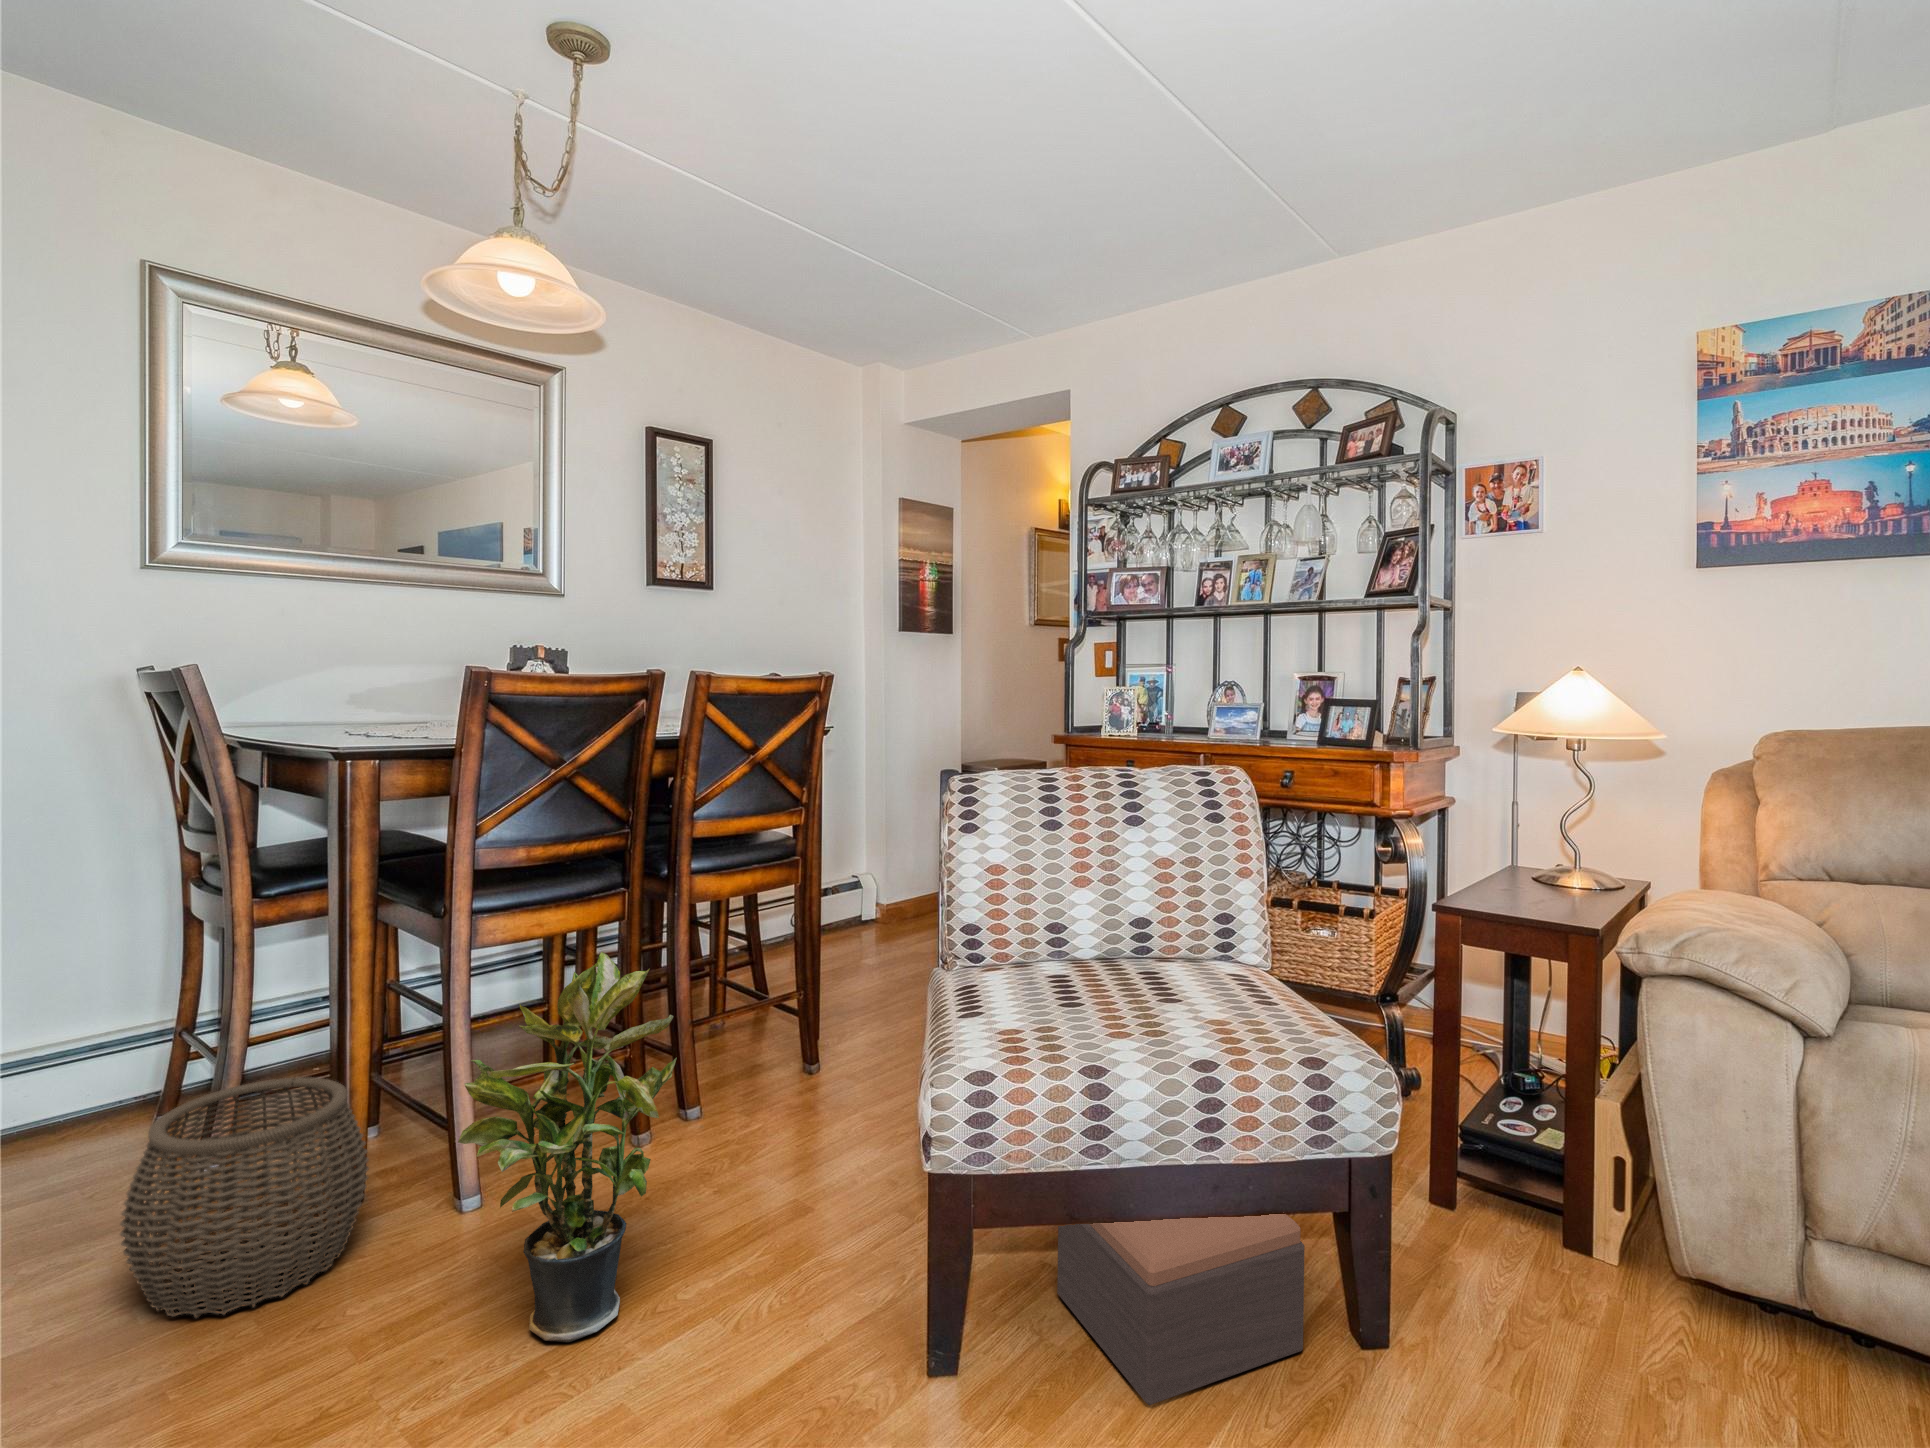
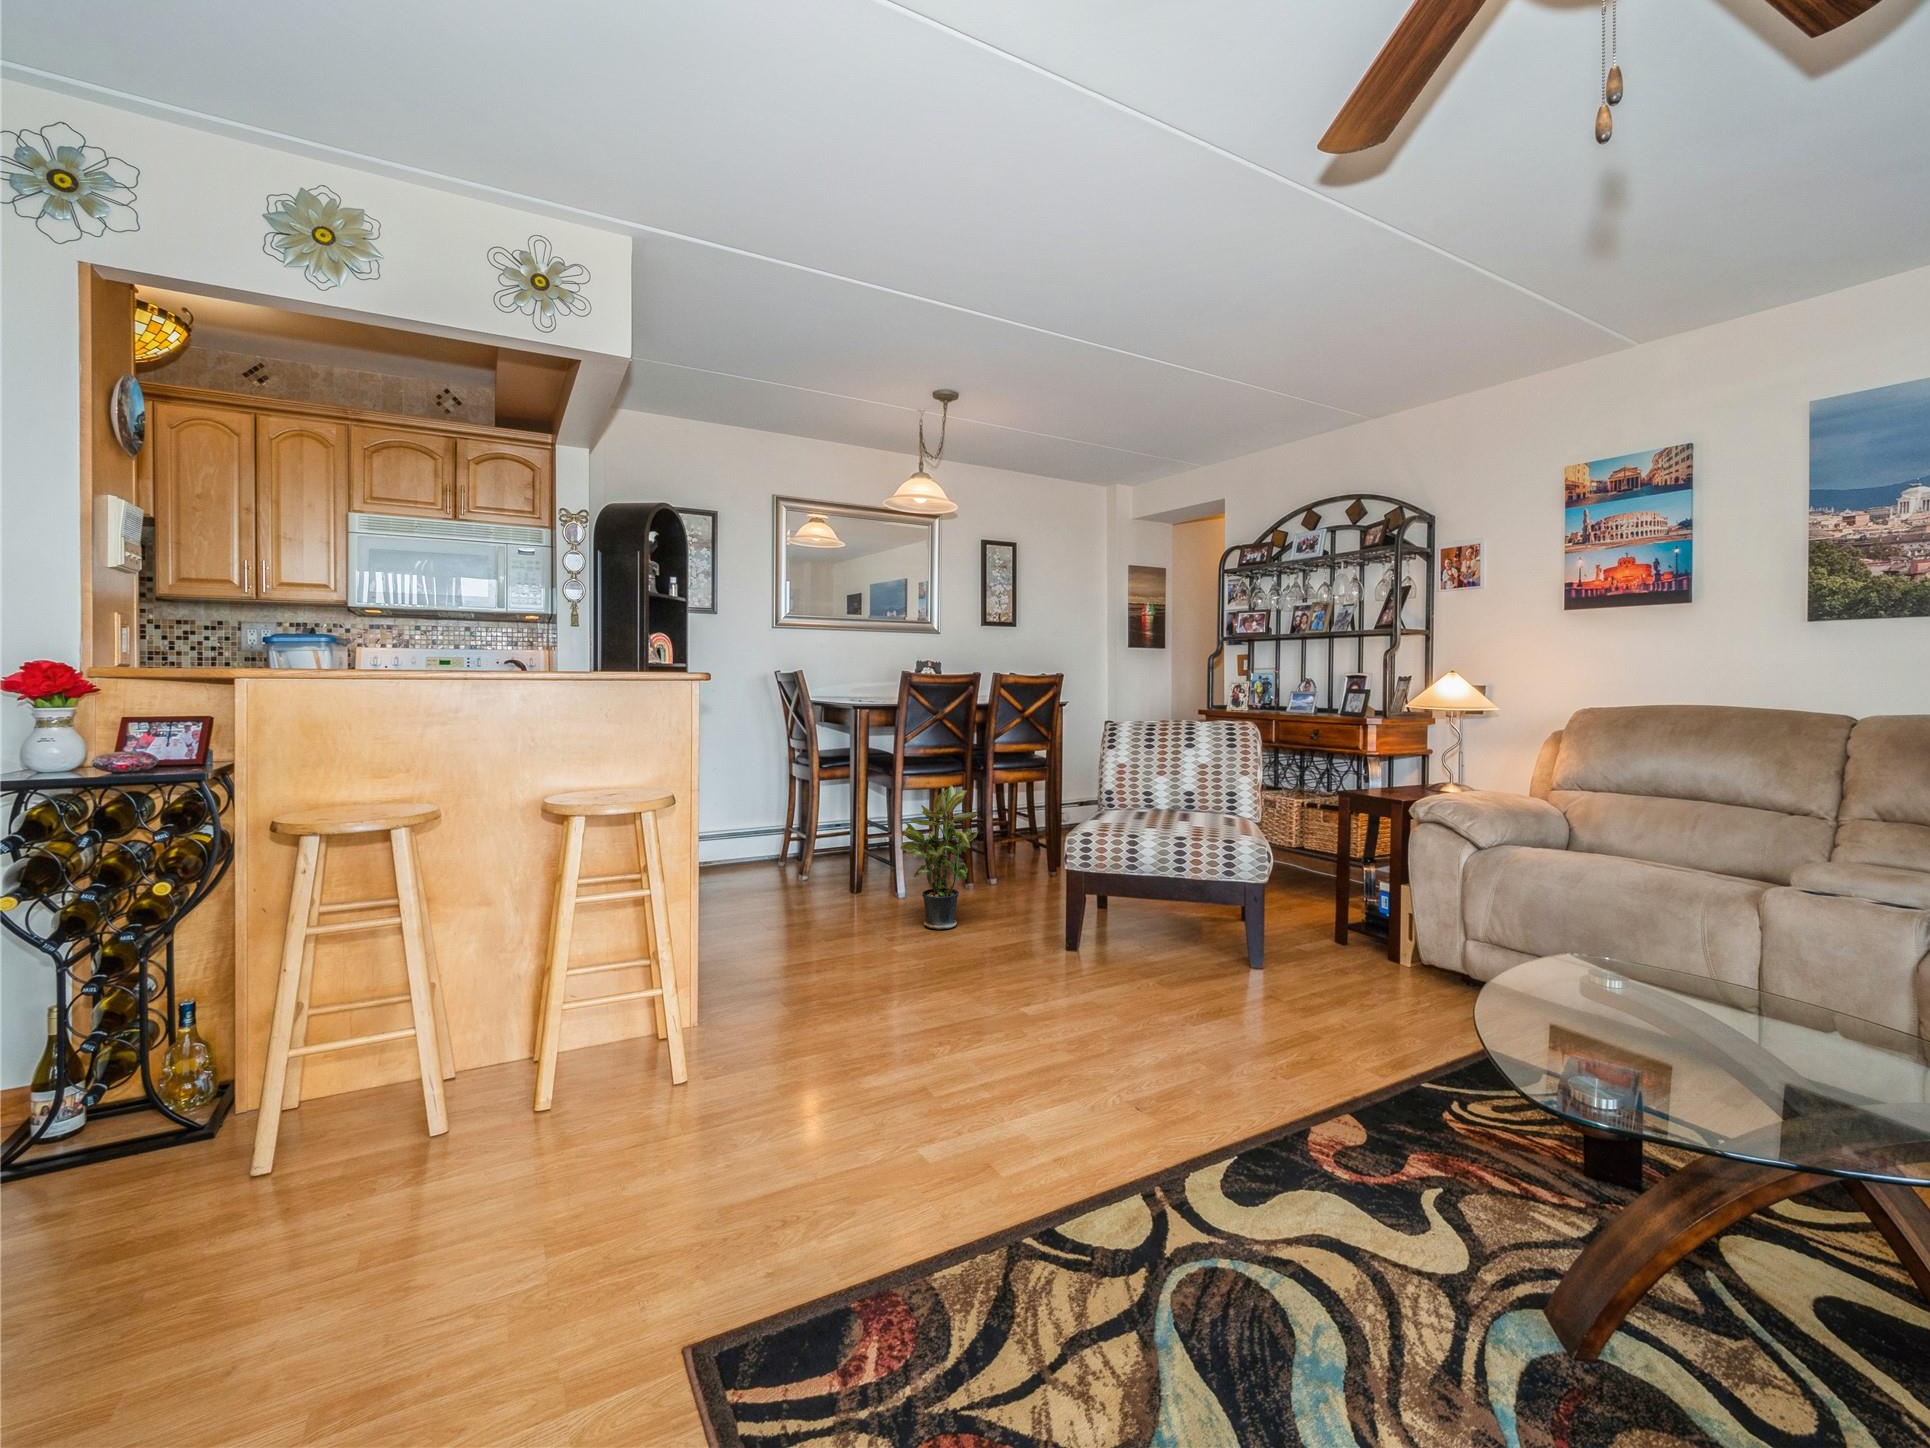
woven basket: present [120,1077,369,1318] -> none [788,835,866,912]
footstool: present [1057,1214,1305,1405] -> none [1129,889,1225,965]

